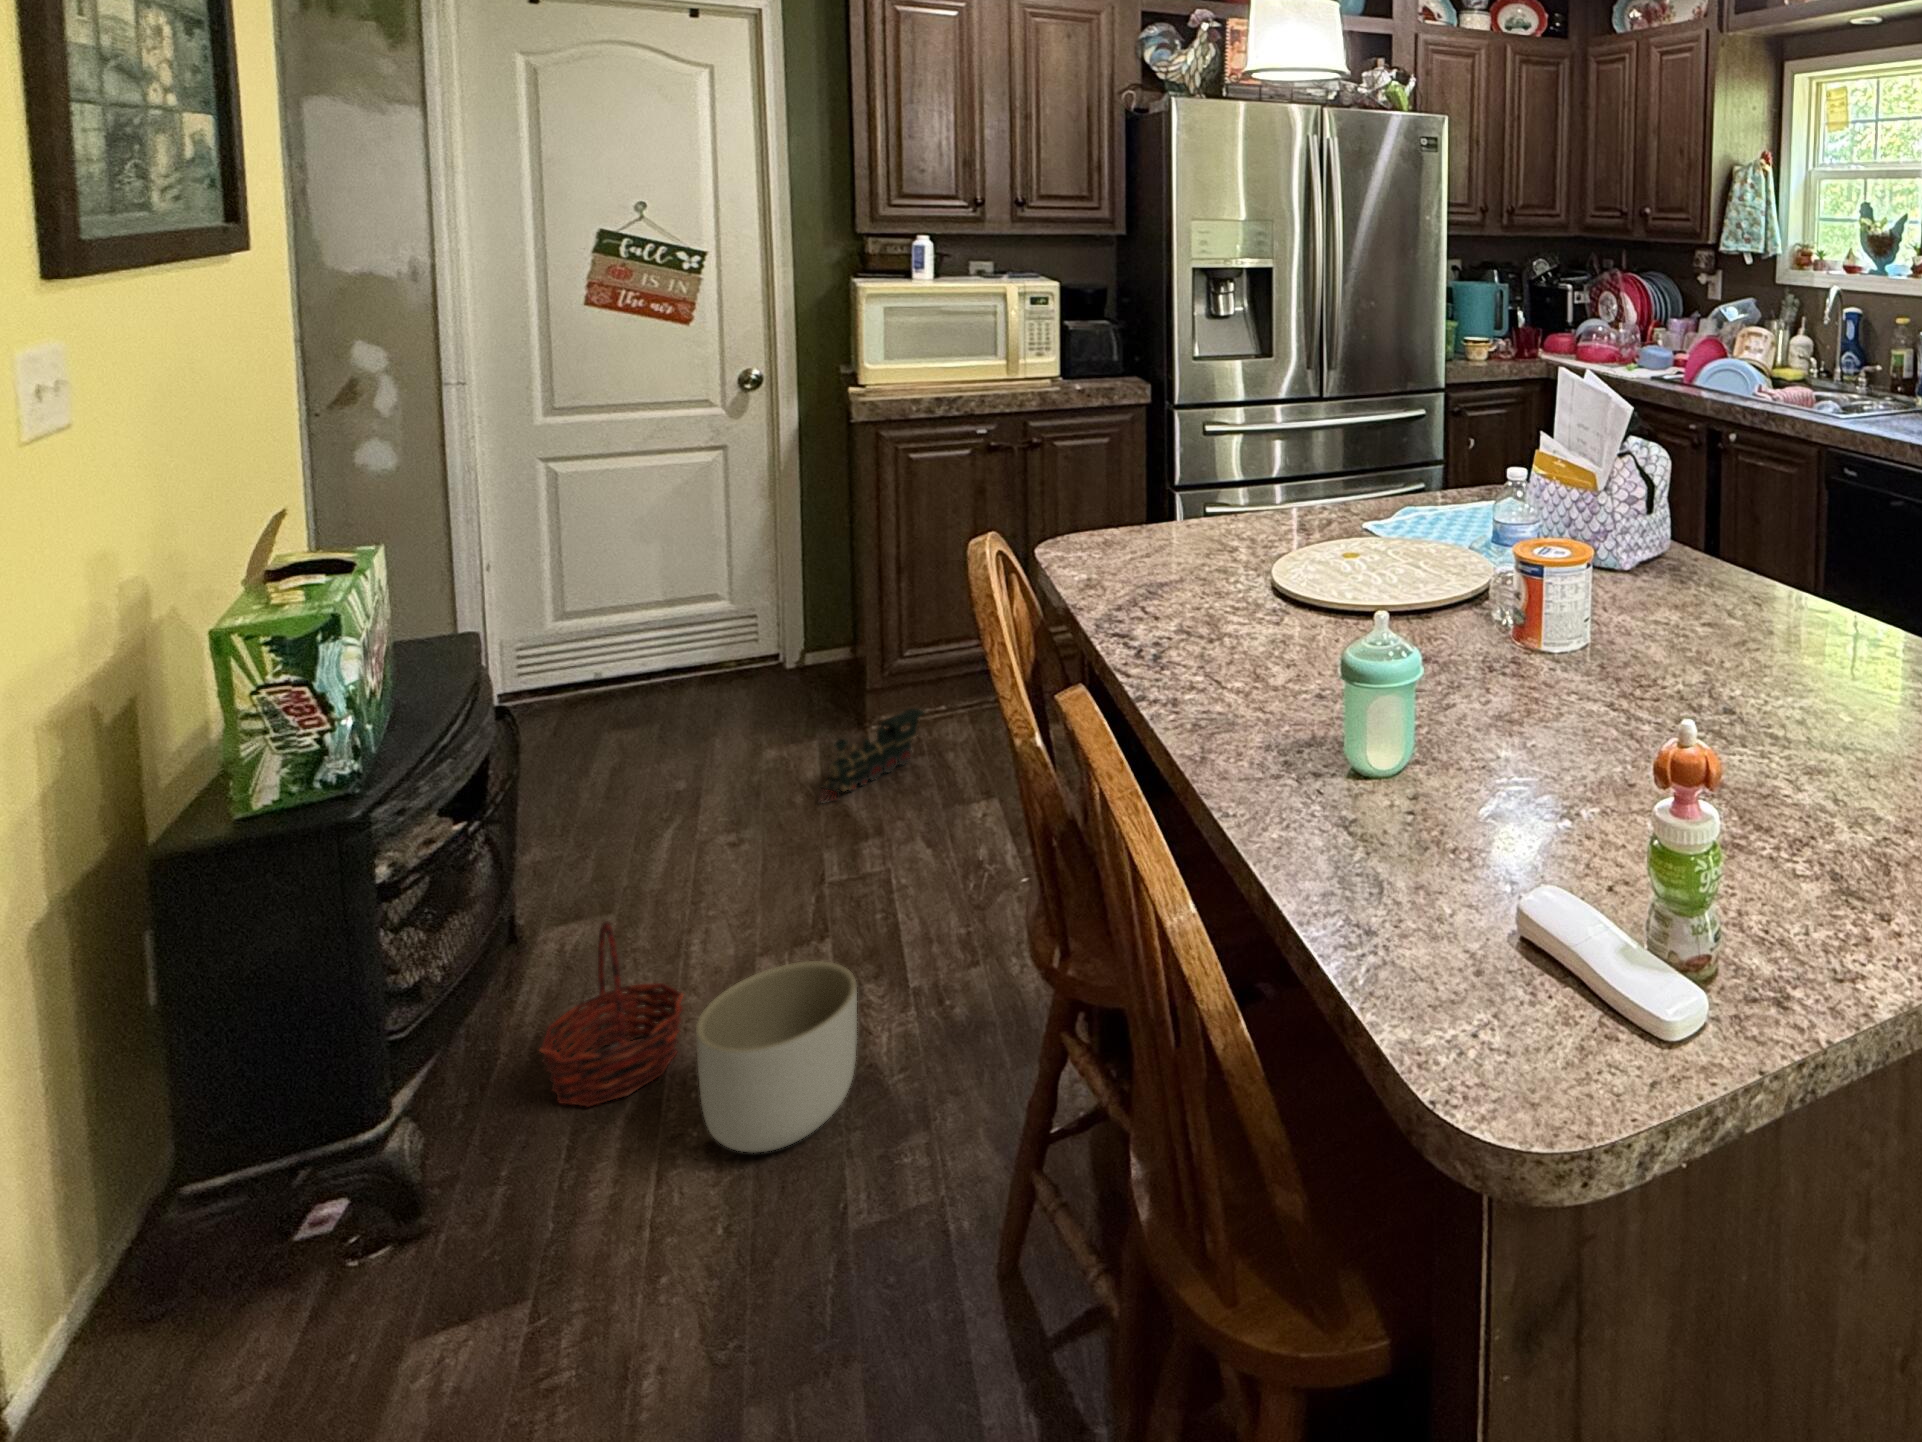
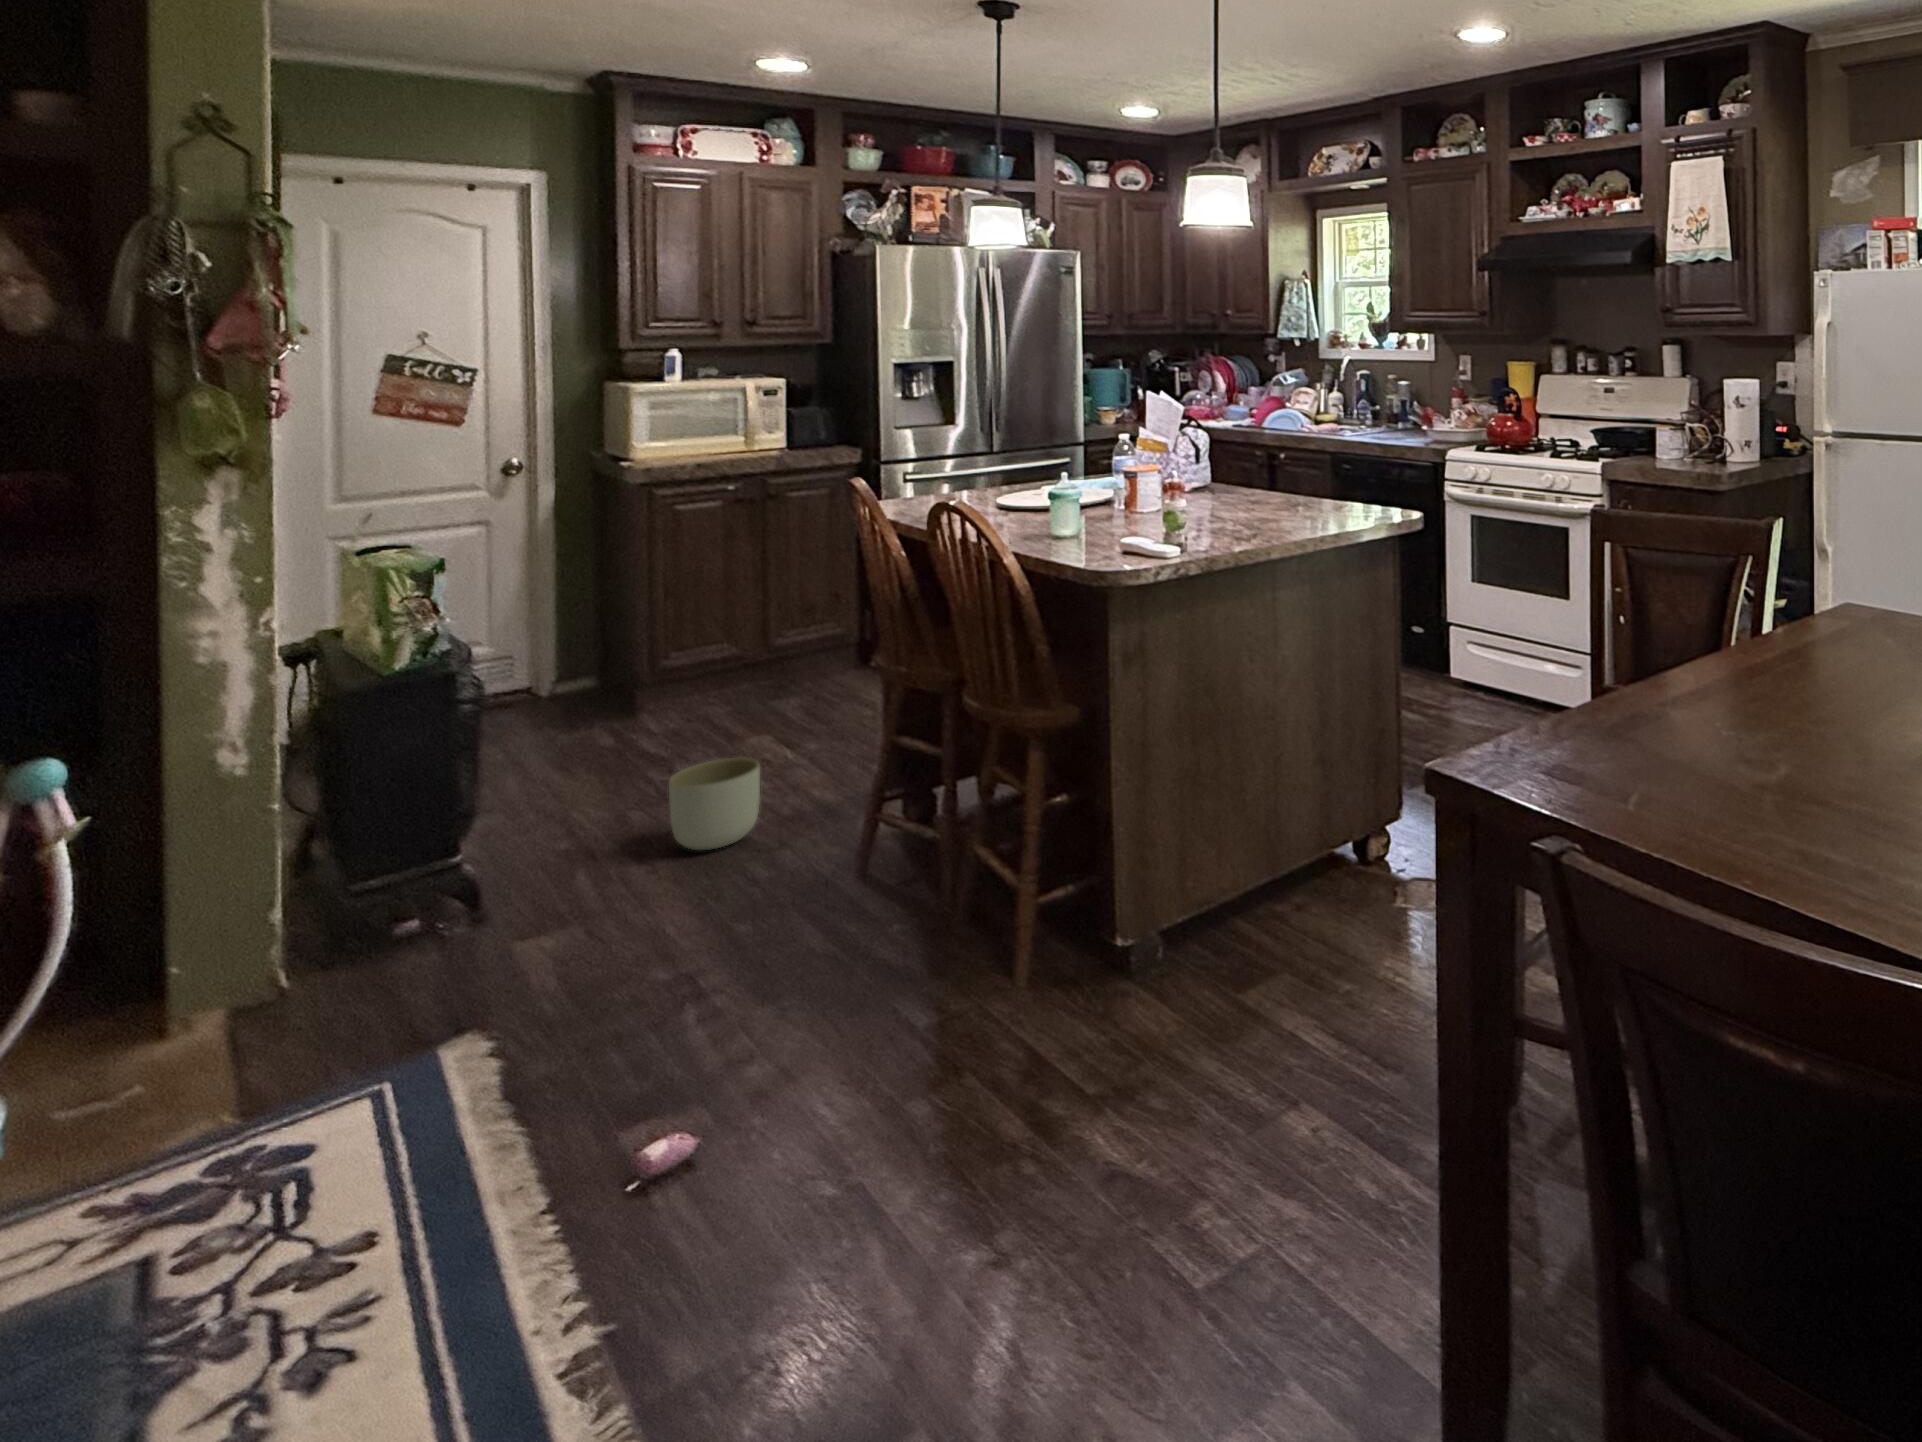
toy train: present [821,708,924,800] -> none [635,684,705,744]
basket: present [540,922,683,1106] -> none [546,752,632,856]

